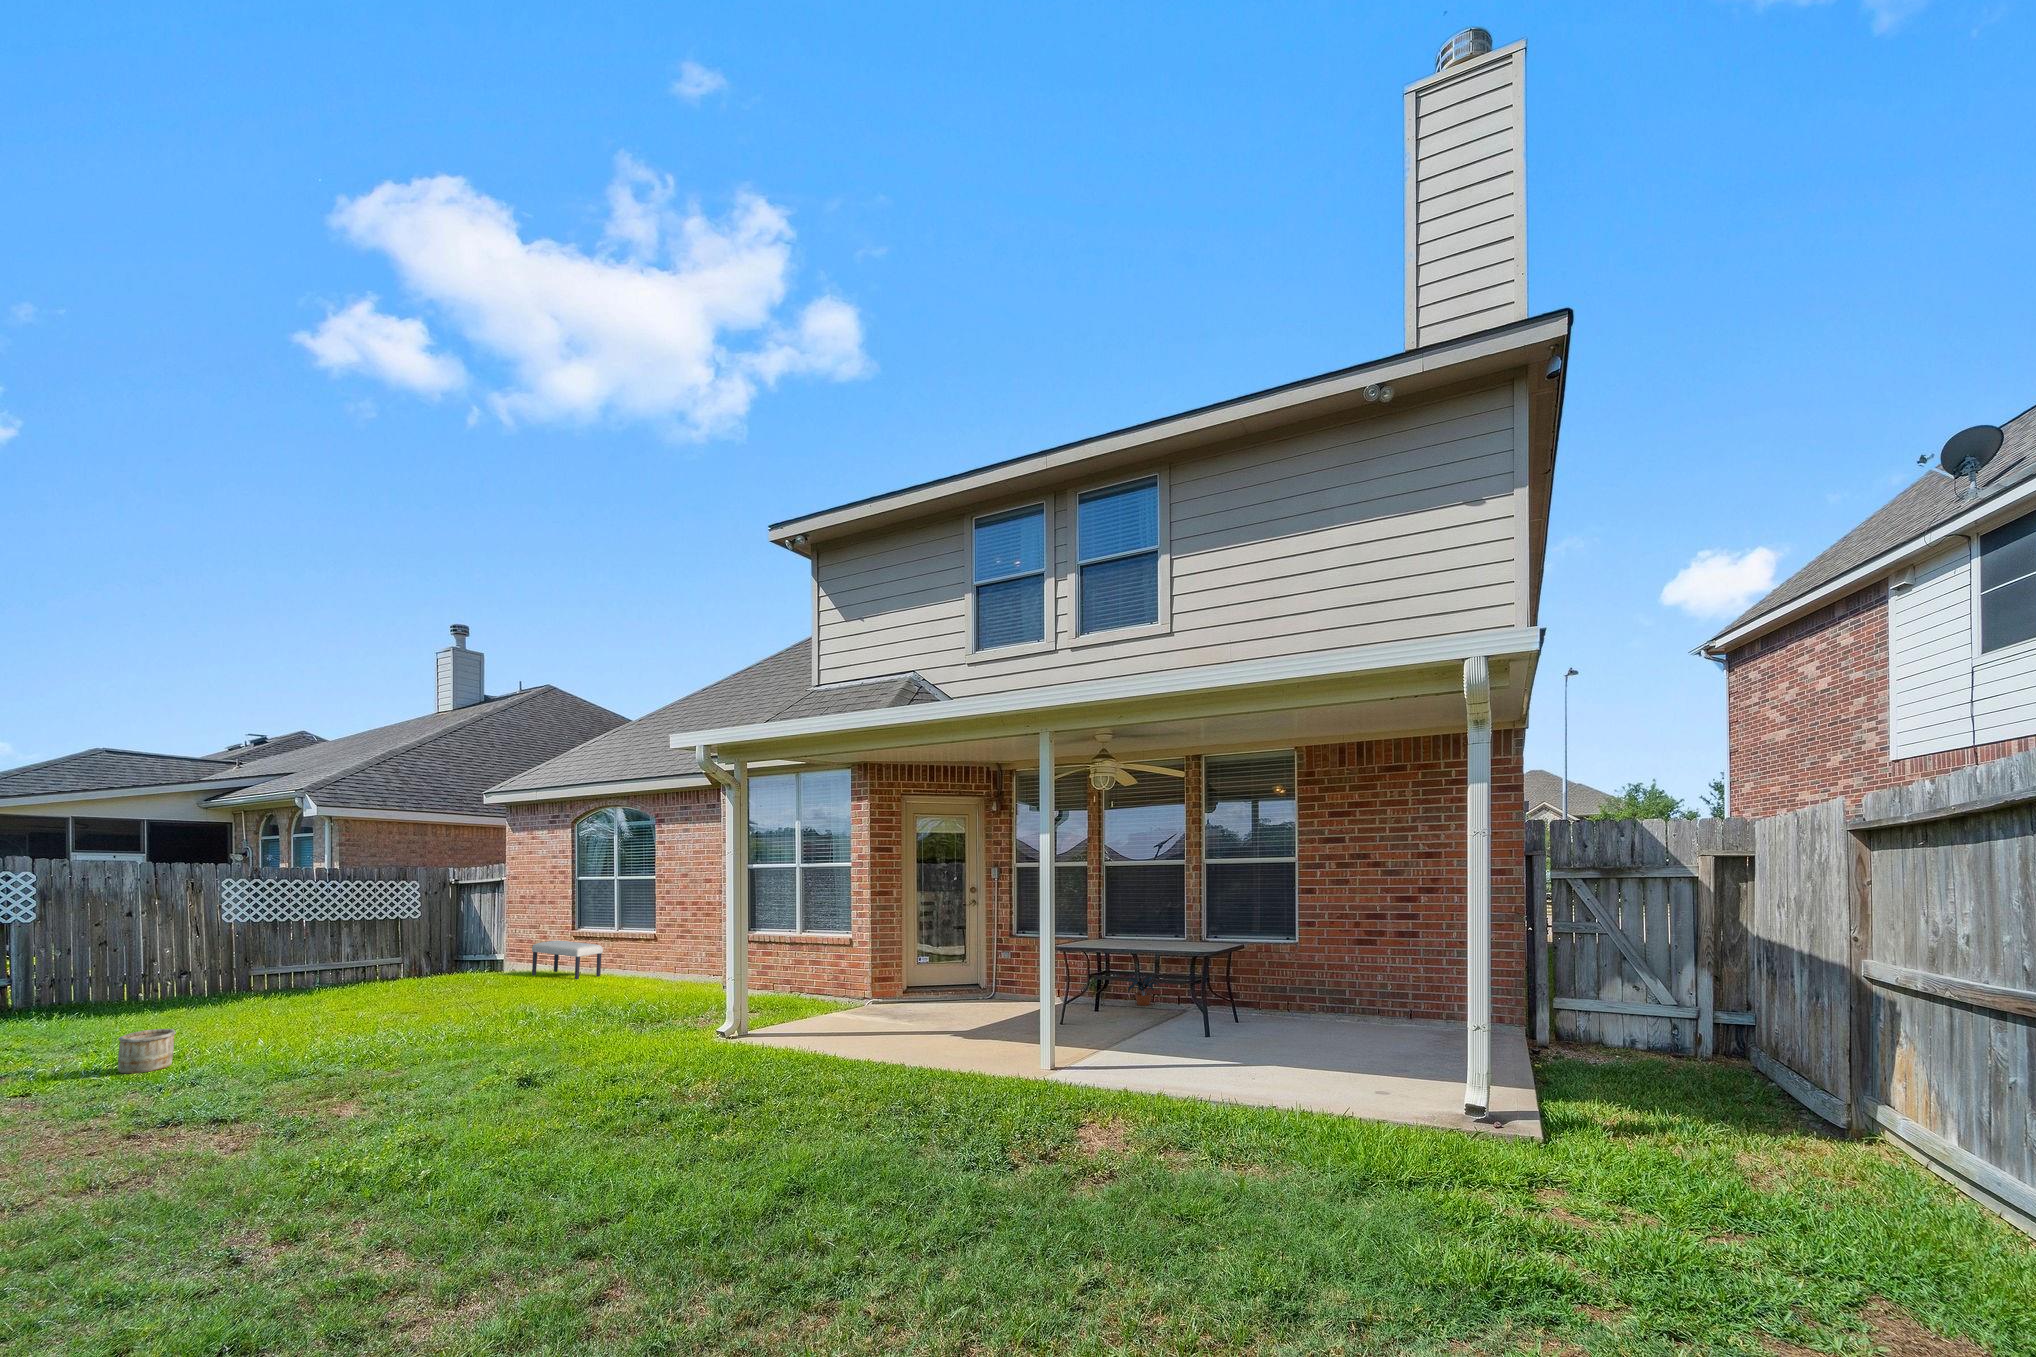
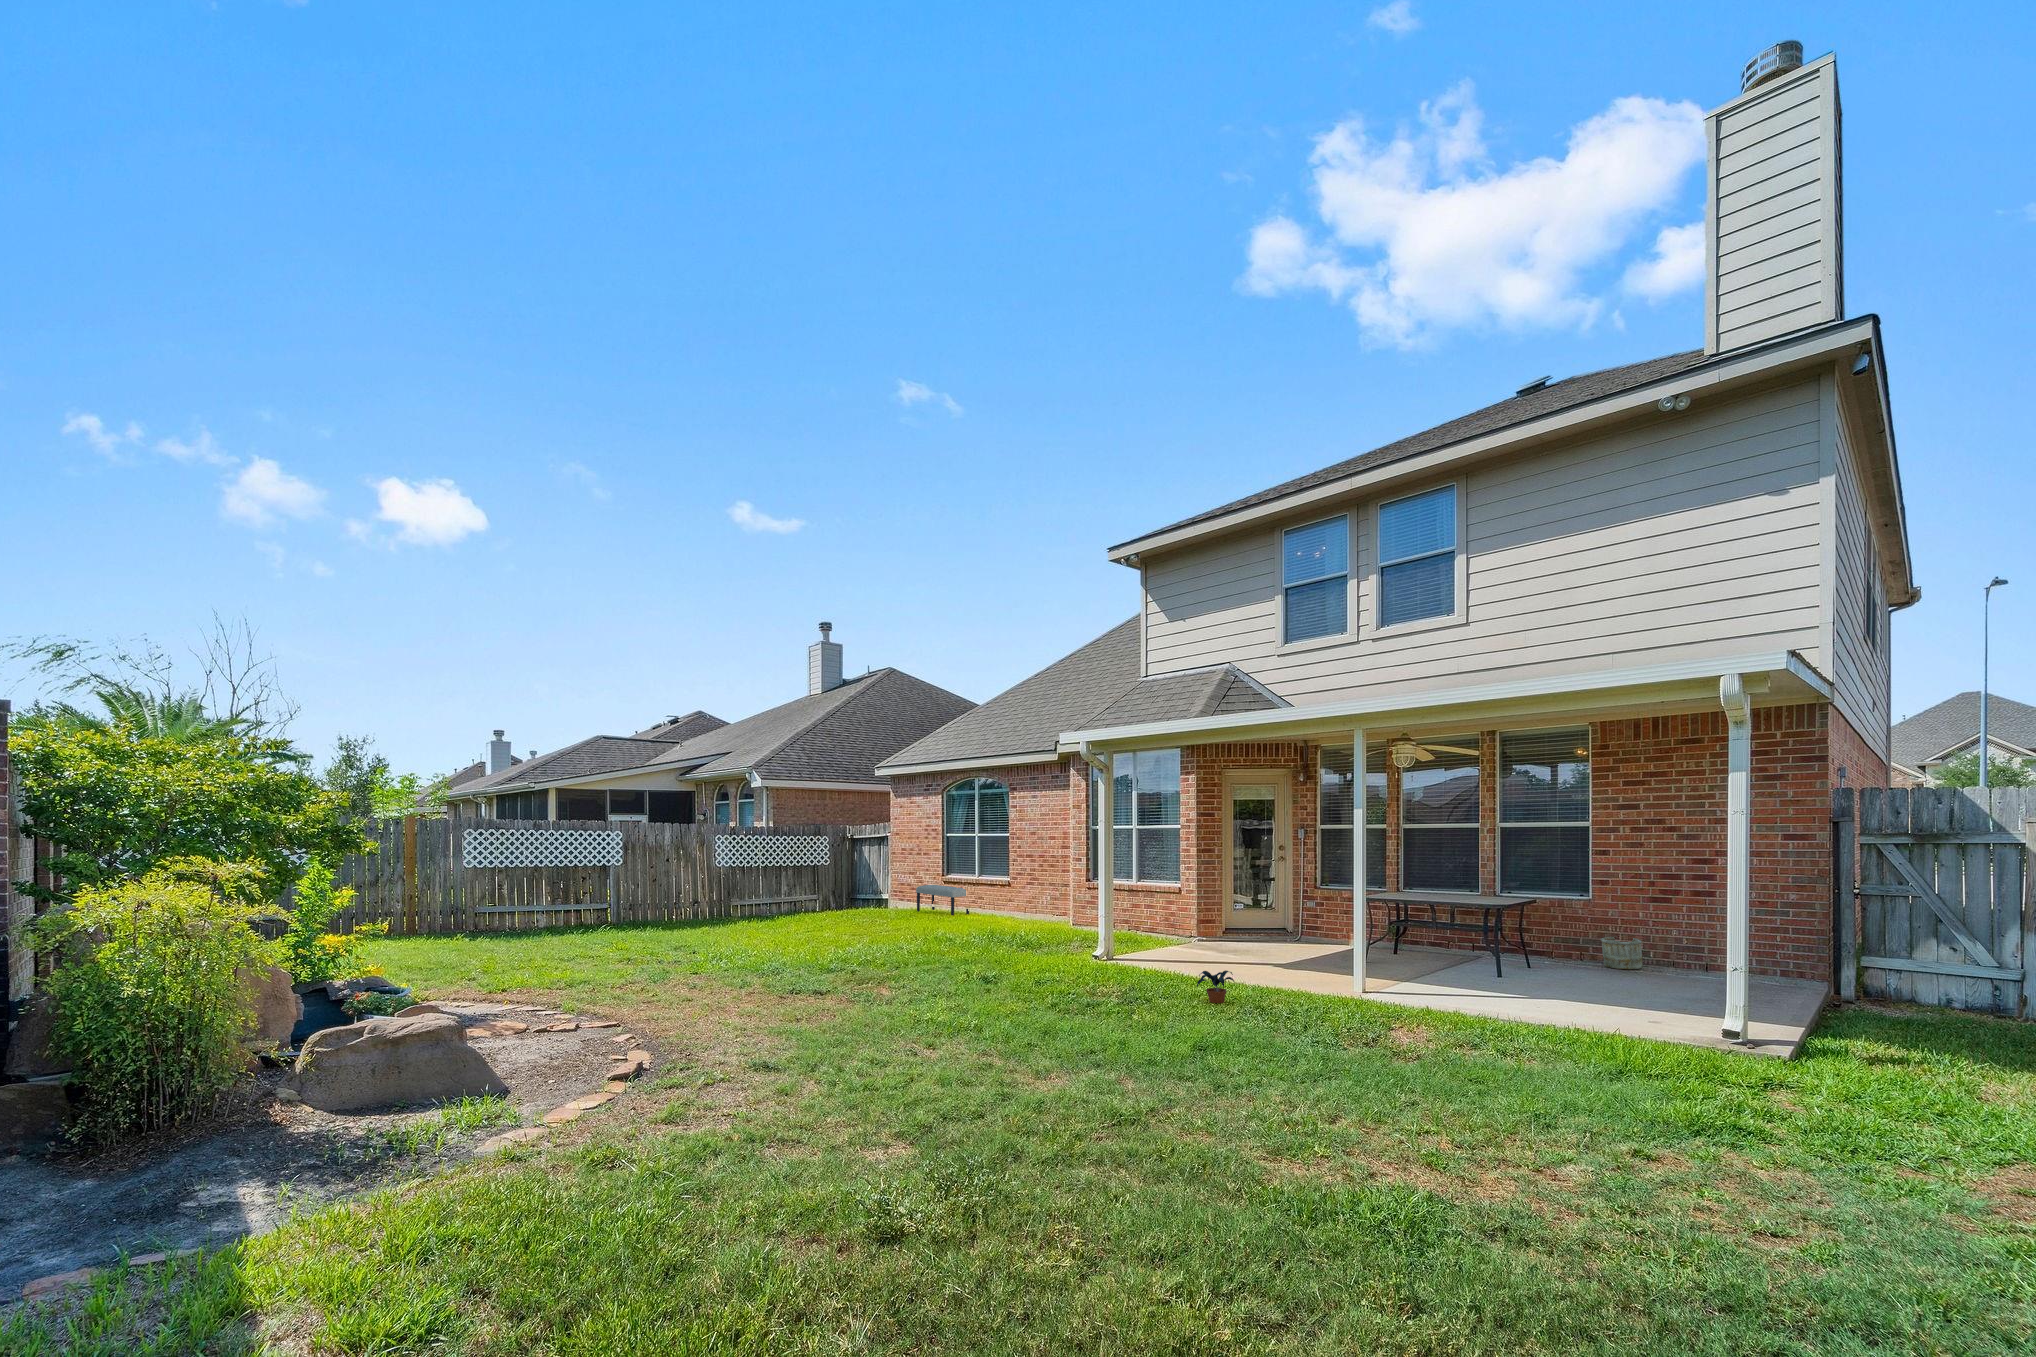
potted plant: present [1128,977,1158,1005] -> present [1197,970,1234,1003]
wooden bucket: present [118,1029,176,1074] -> present [1600,937,1643,969]

